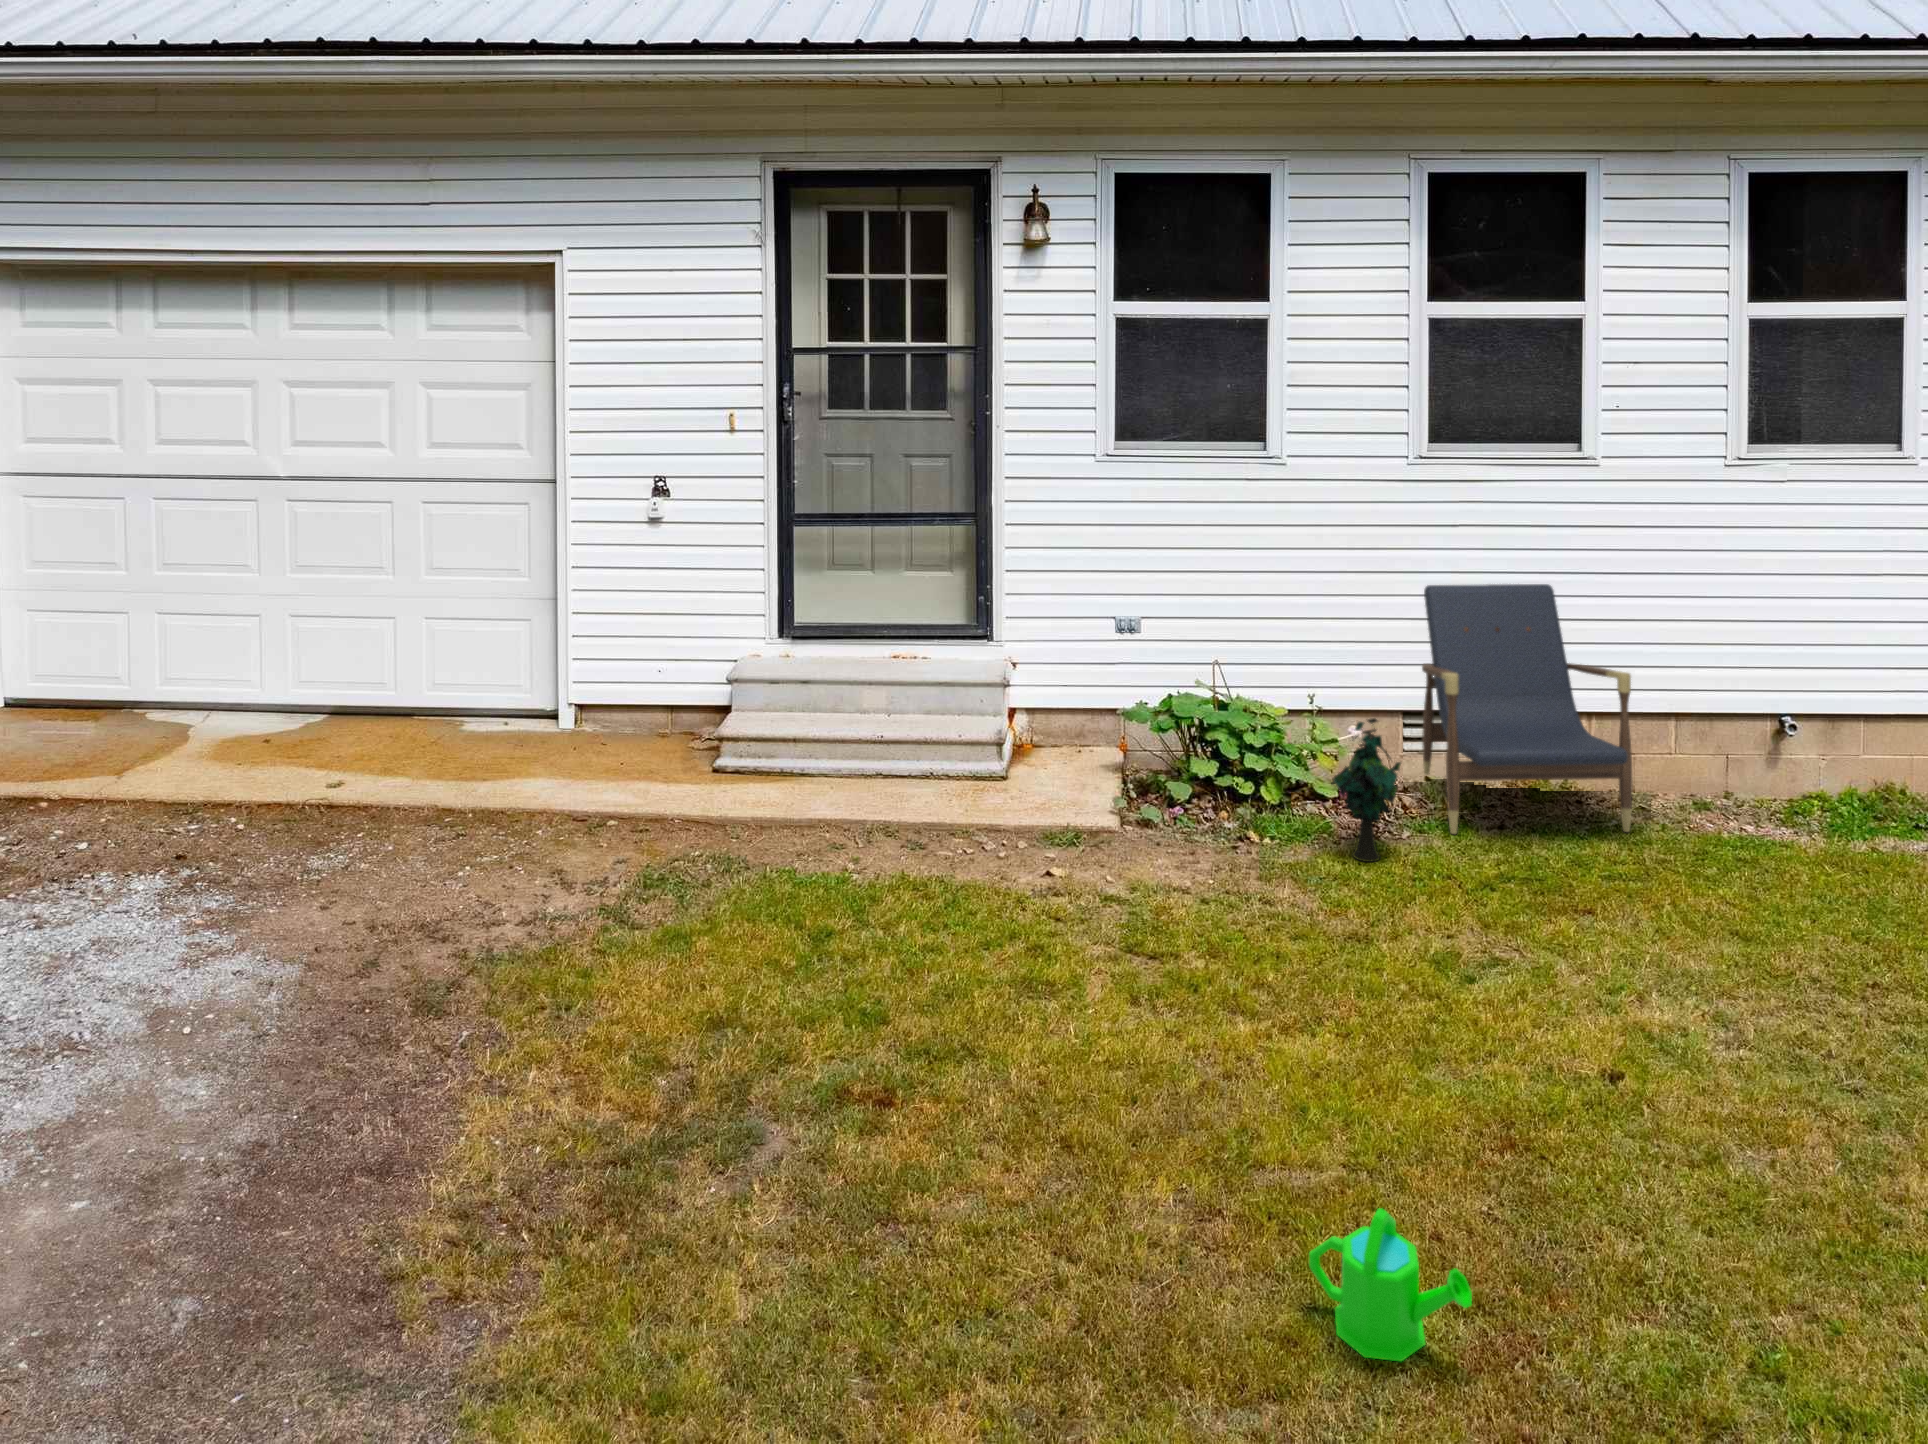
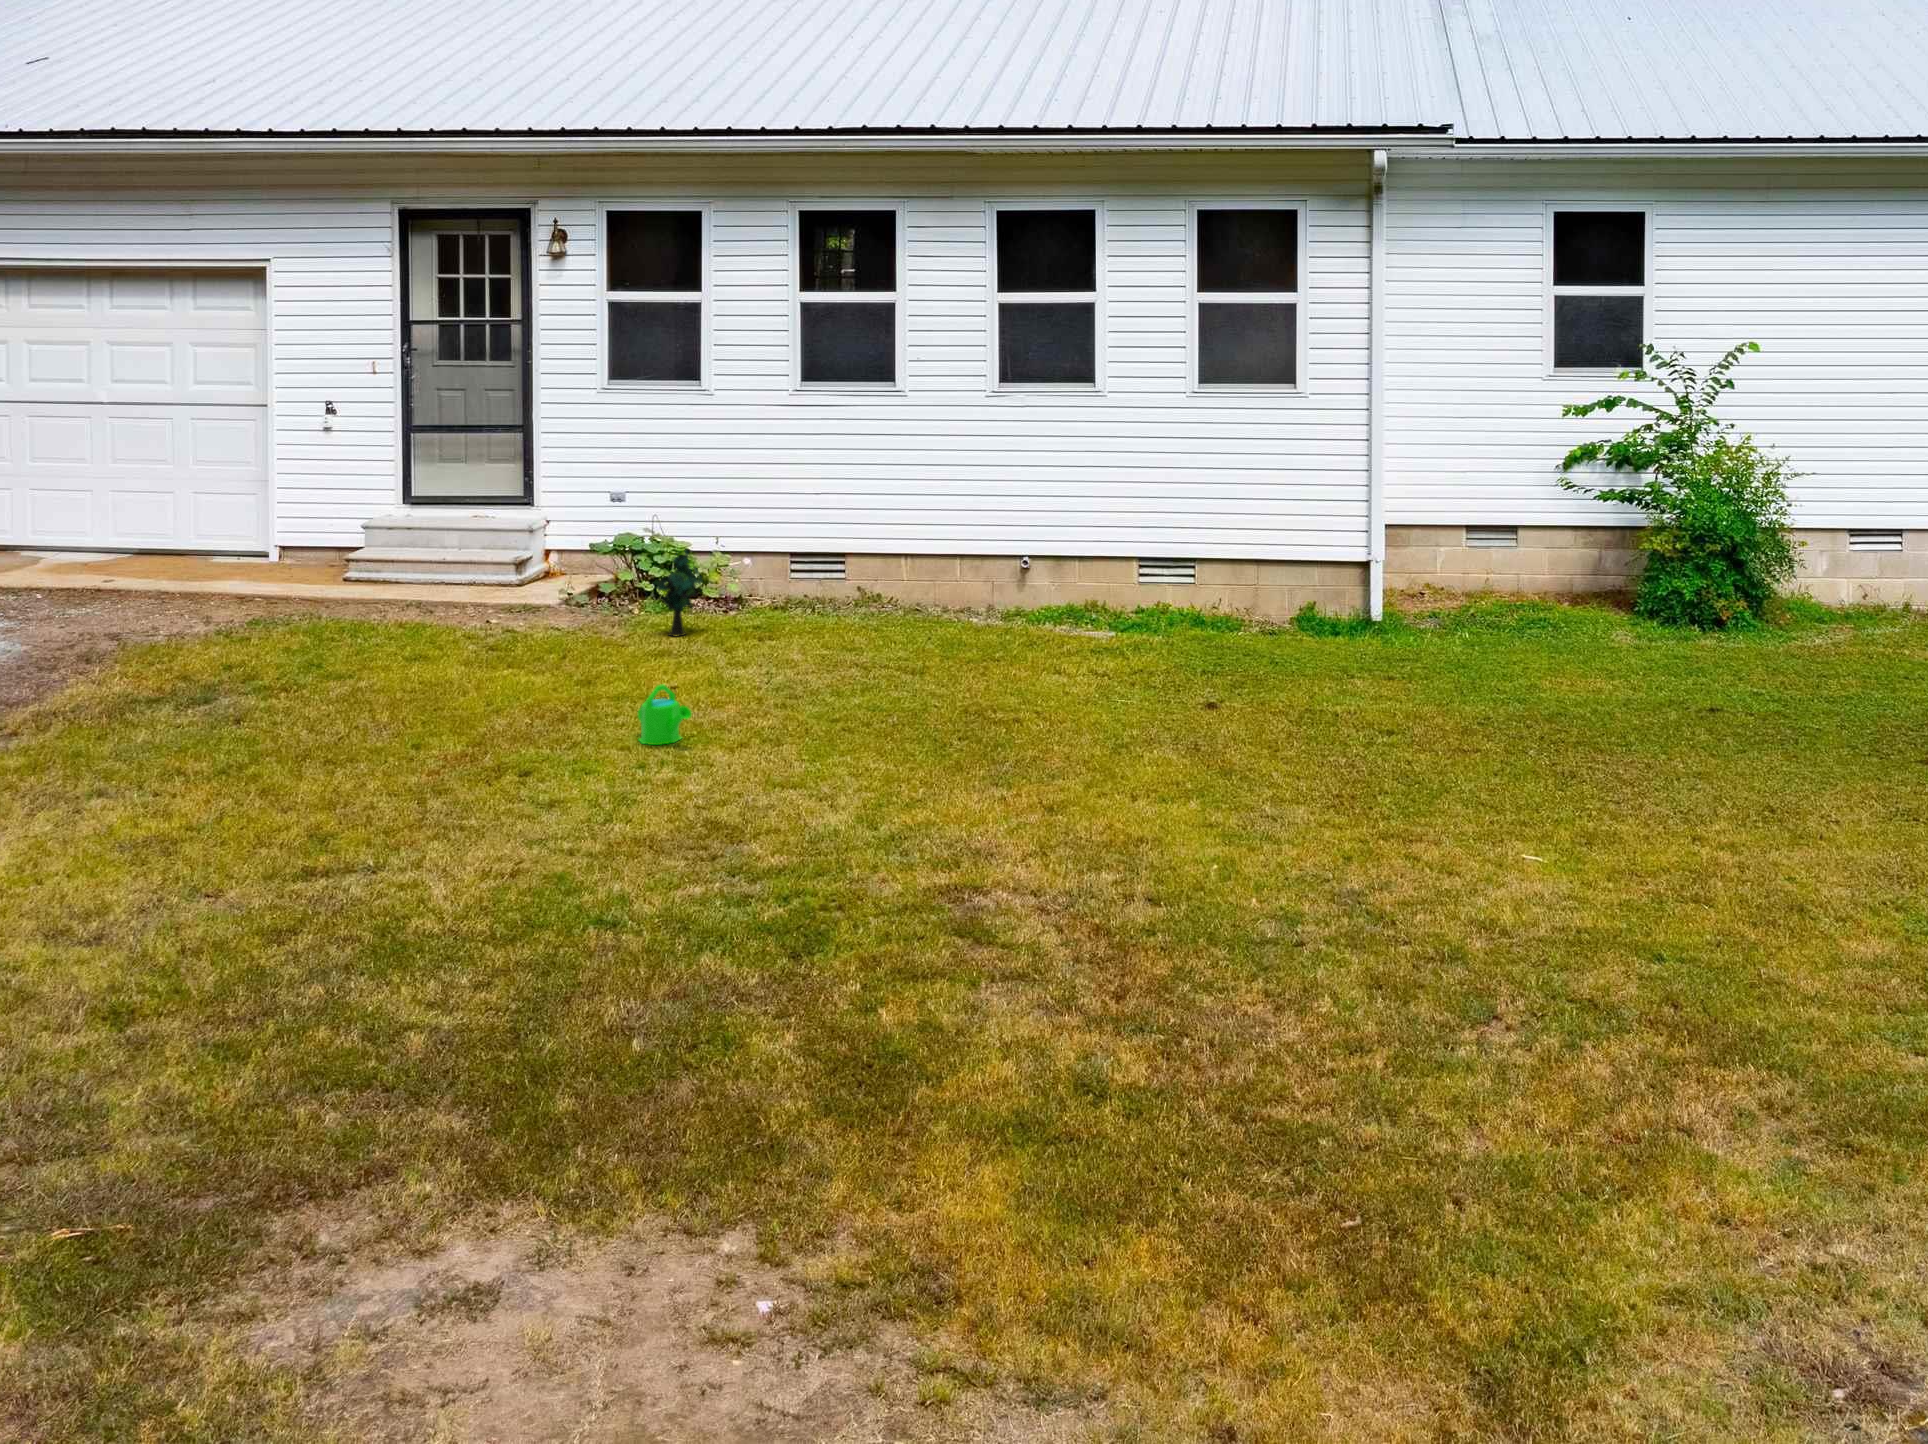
lounge chair: present [1422,584,1633,834] -> none [748,483,877,633]
watering can: present [1309,1208,1472,1361] -> present [637,684,692,745]

